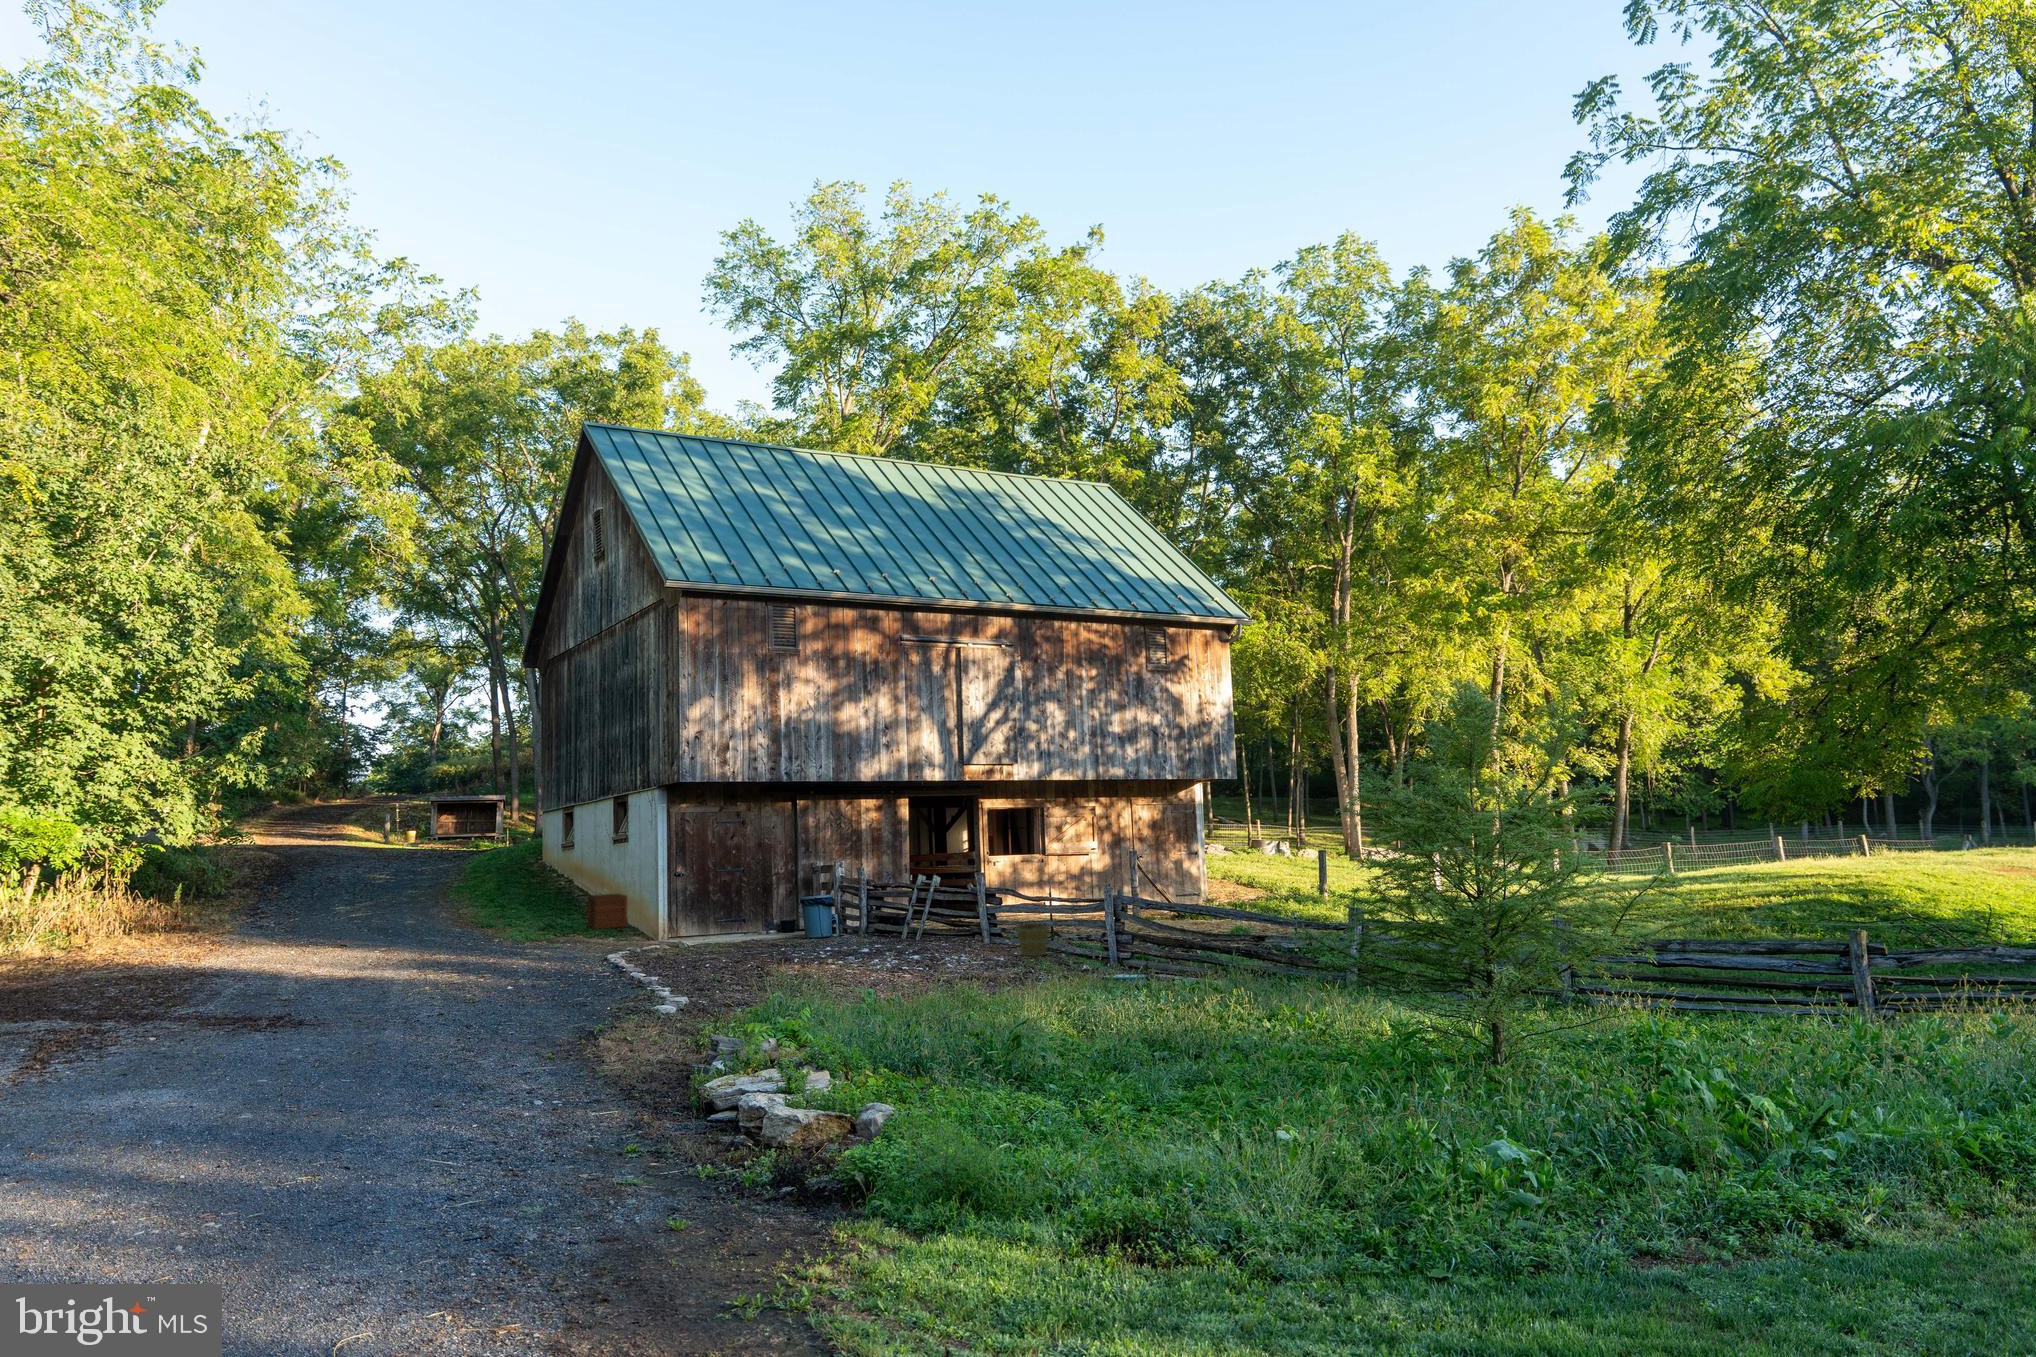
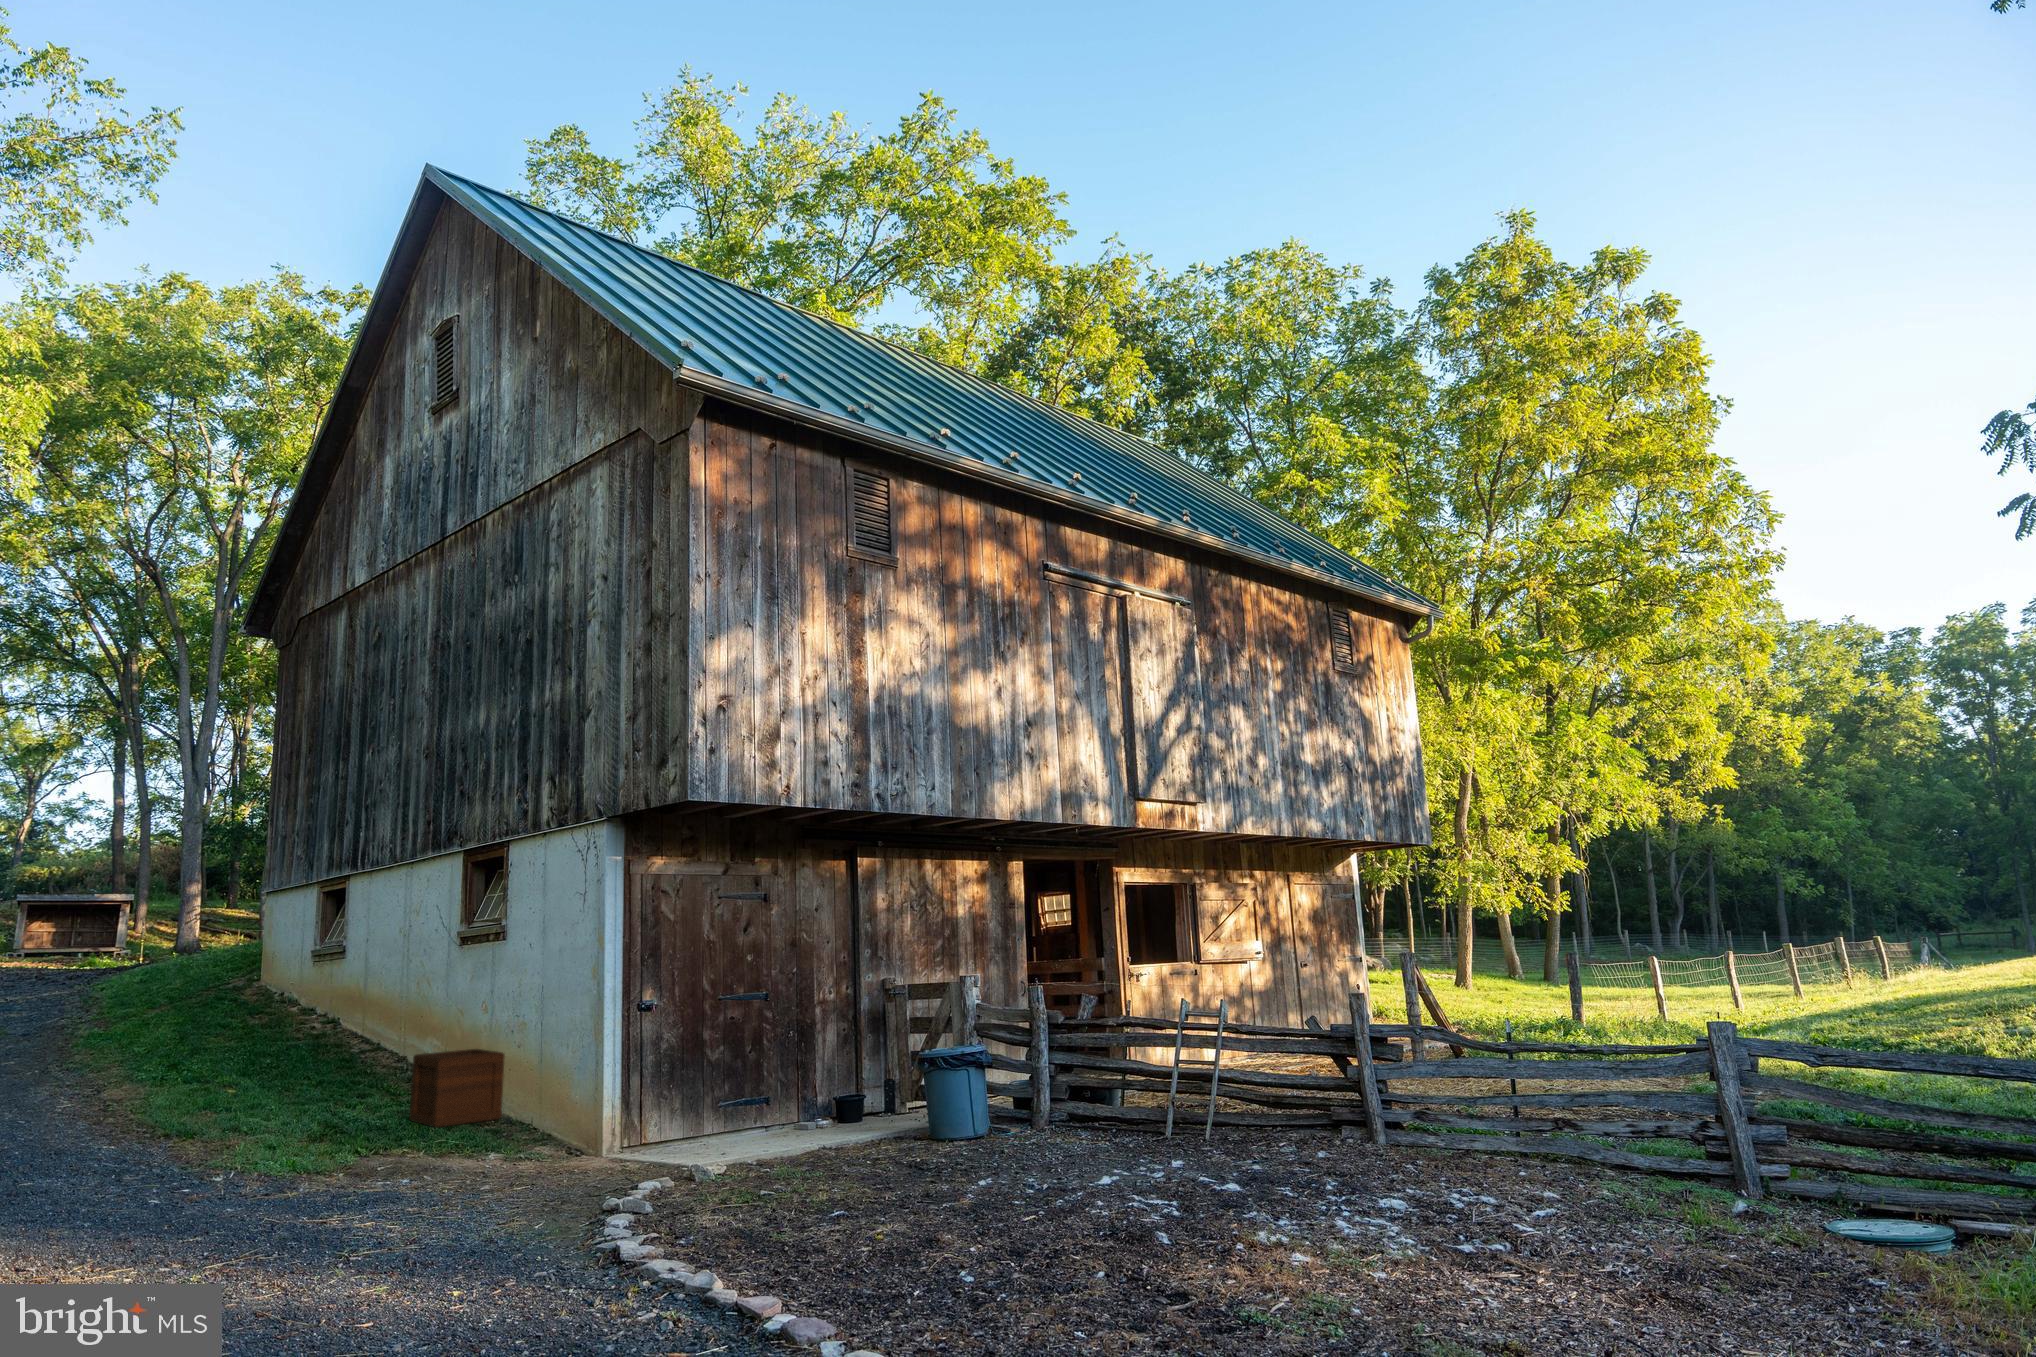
wooden bucket: present [1015,923,1050,956] -> none [1489,1092,1569,1166]

